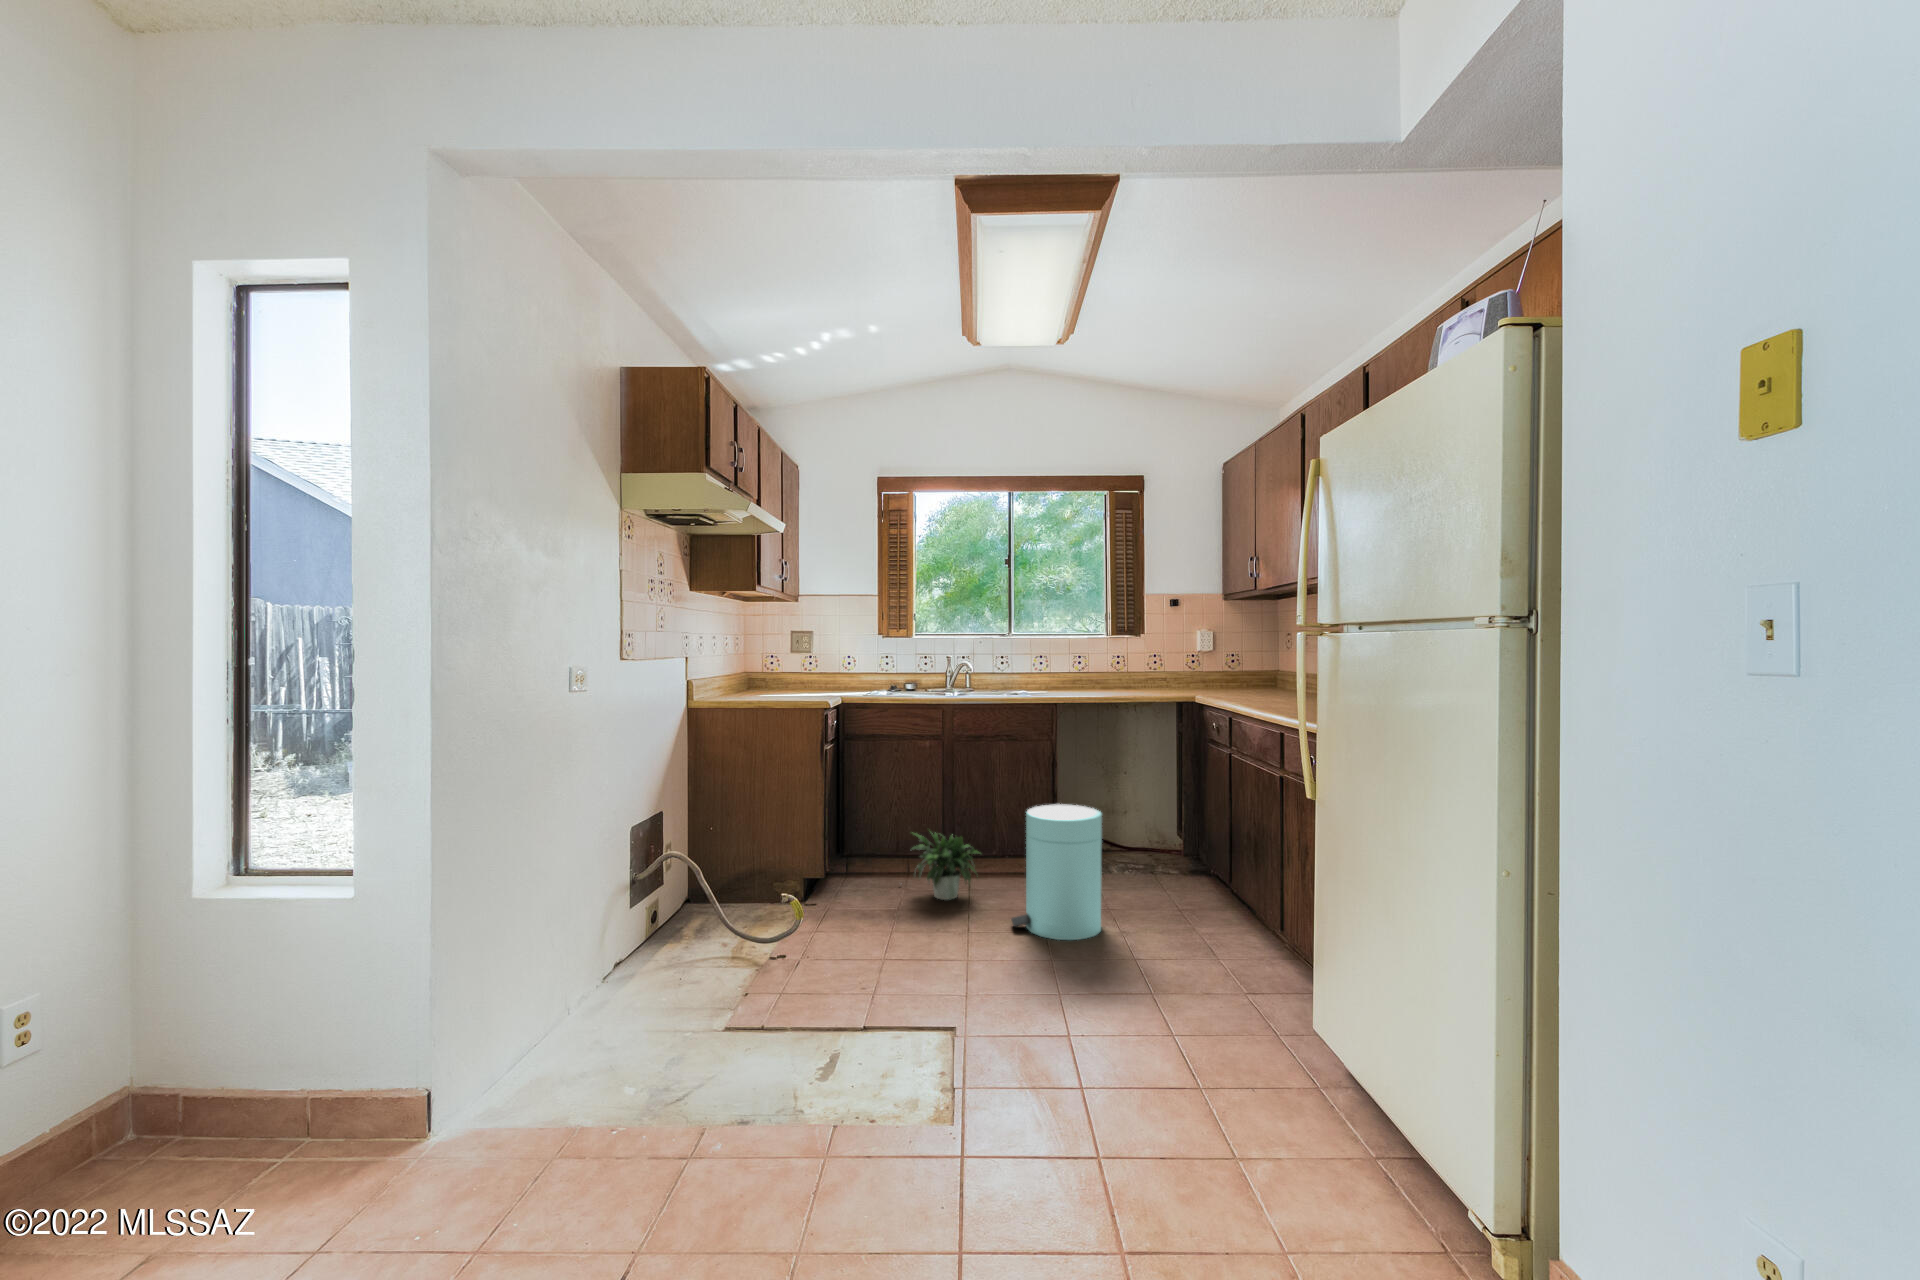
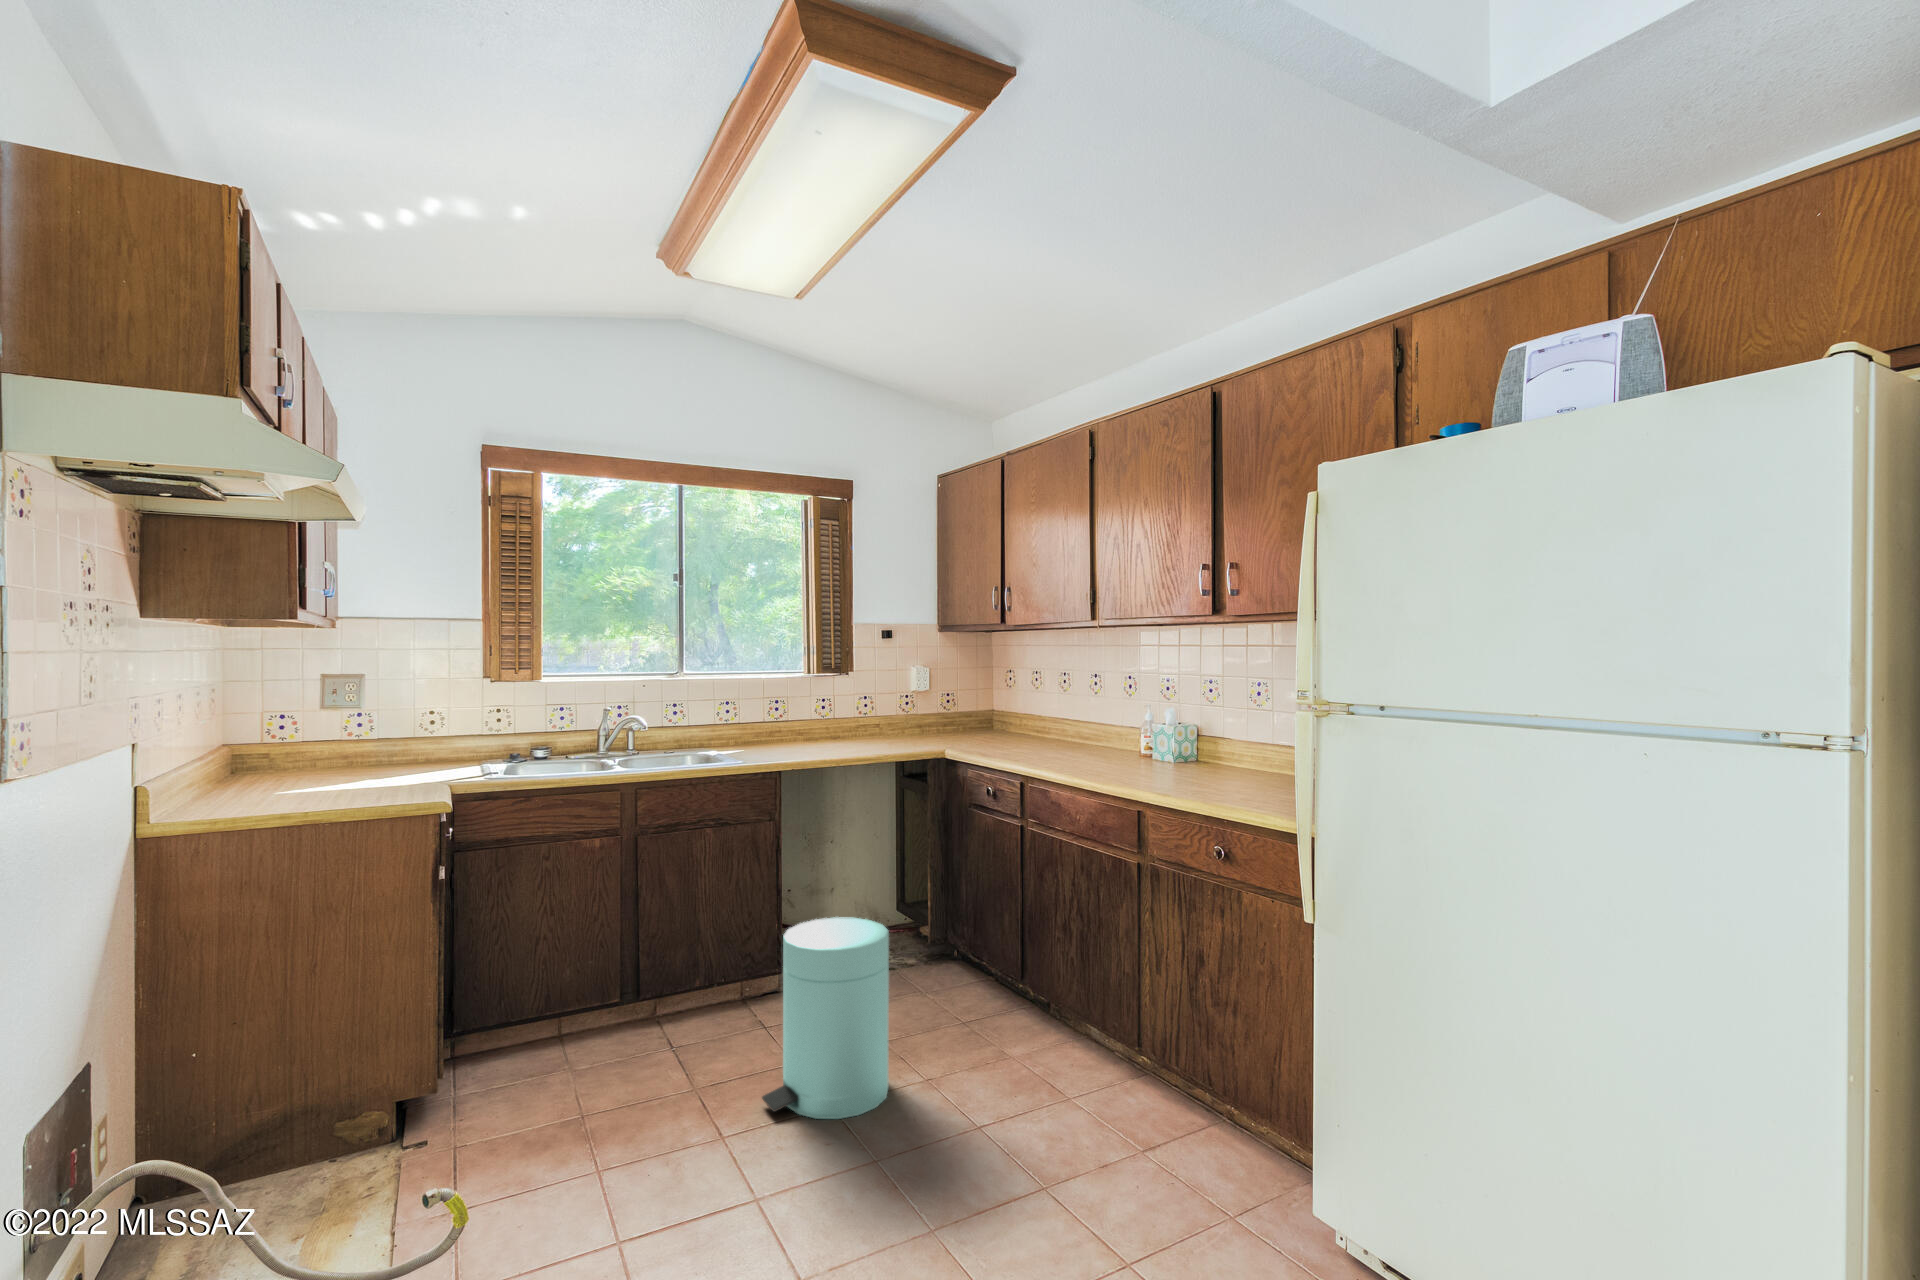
potted plant: present [912,833,979,900] -> none [552,974,693,1081]

